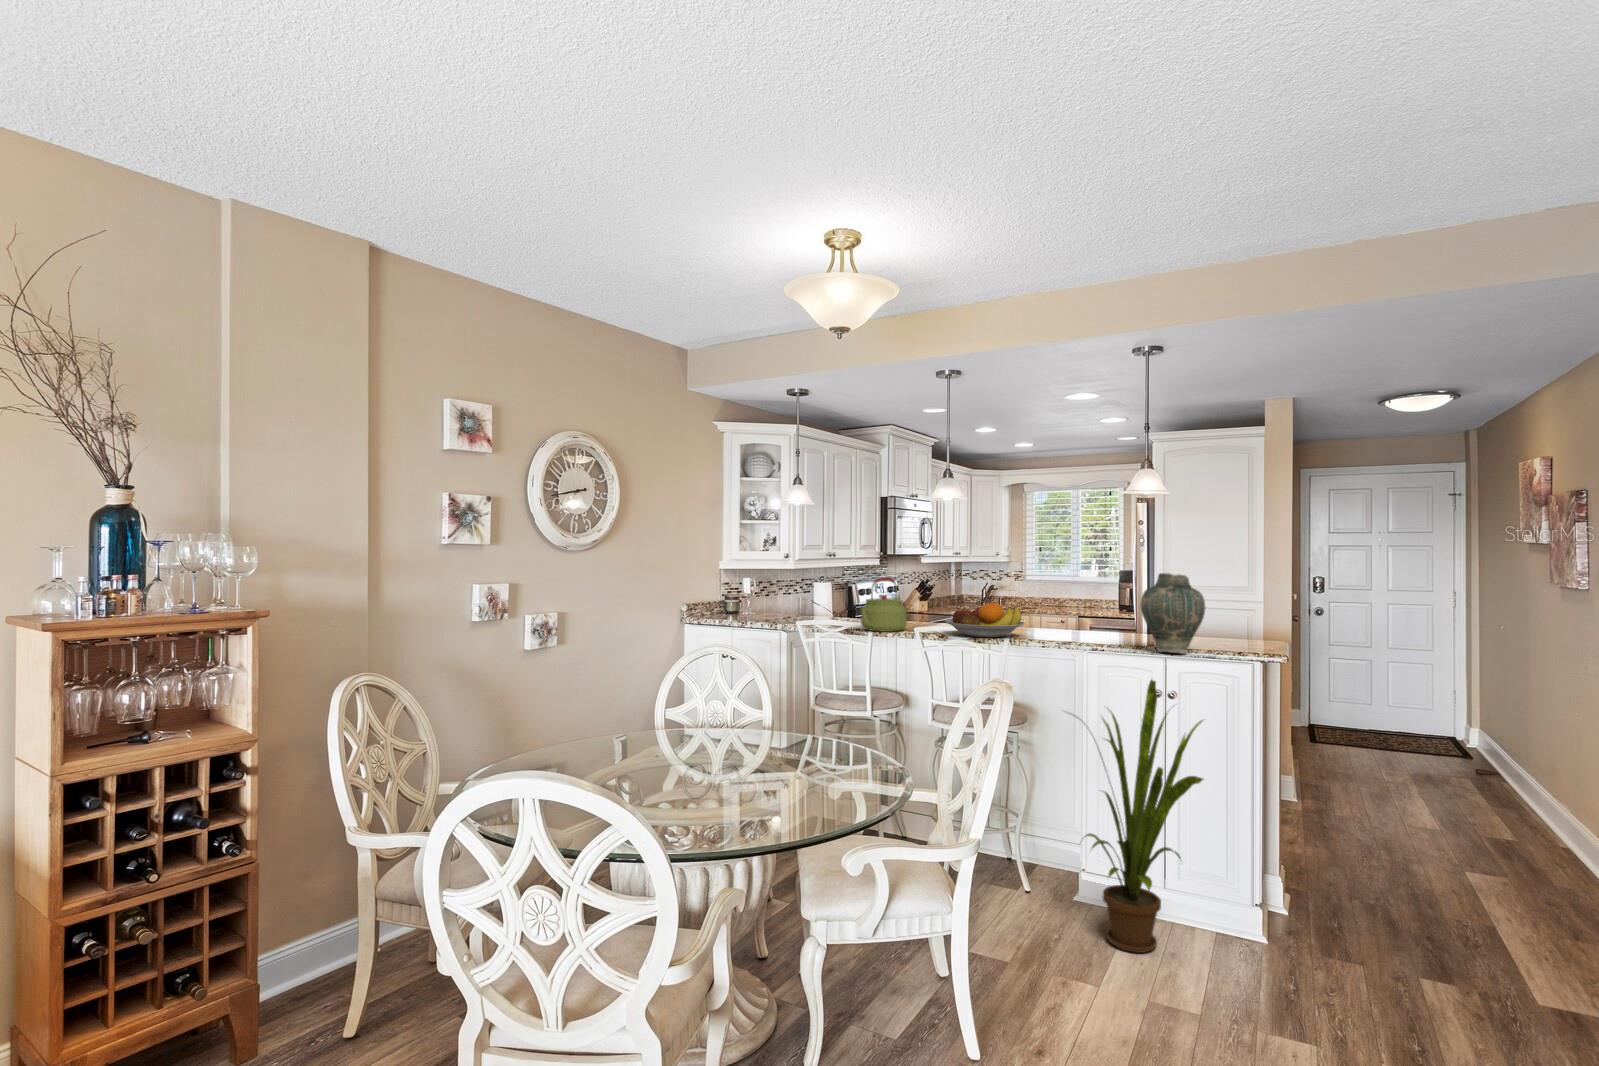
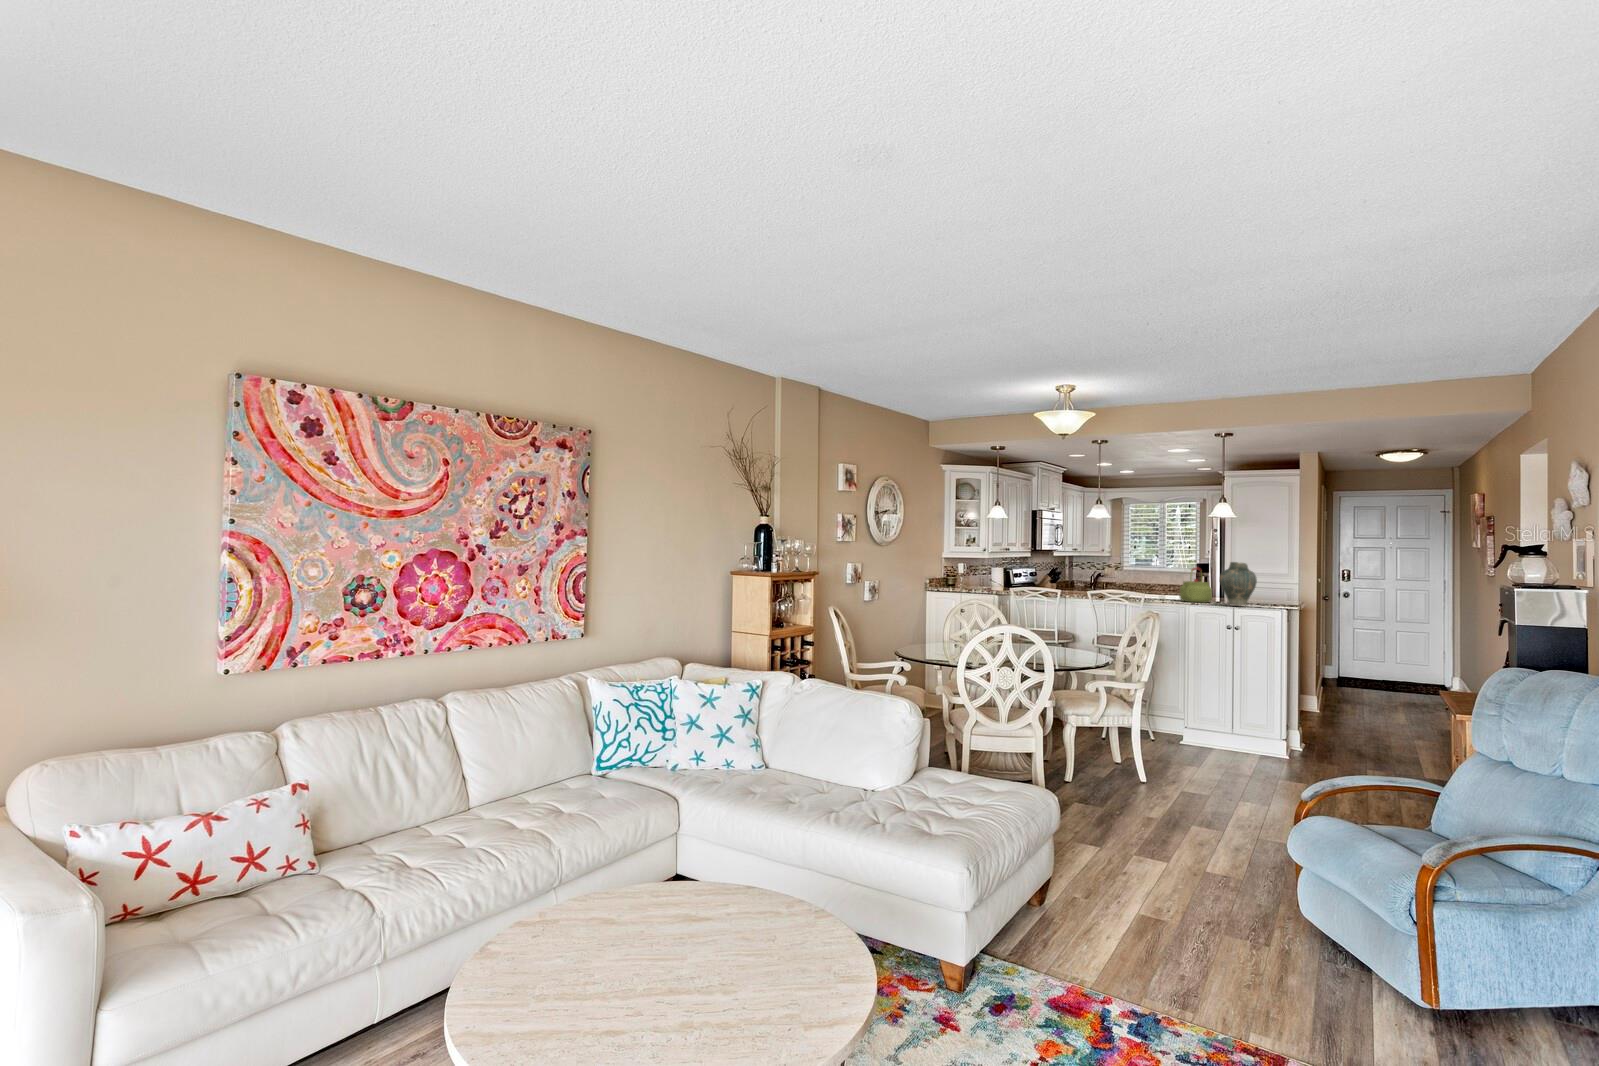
kettle: present [860,577,907,632] -> present [1180,567,1212,603]
fruit bowl: present [945,602,1025,637] -> none [1097,579,1147,599]
house plant: present [1085,680,1203,953] -> none [1174,619,1257,760]

